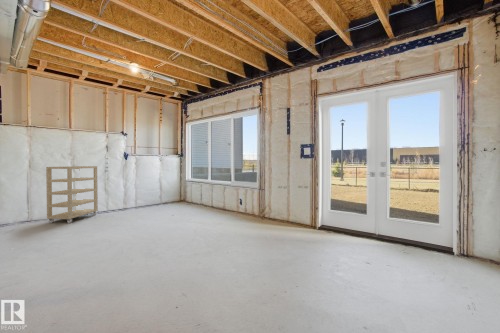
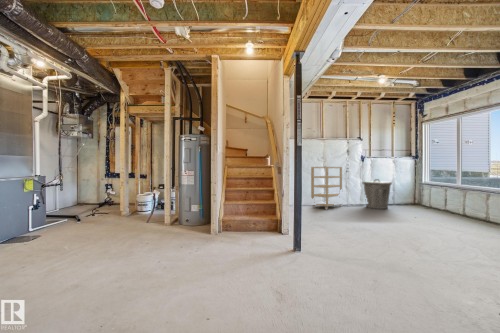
trash can: none [124,179,155,212] -> present [363,179,392,209]

